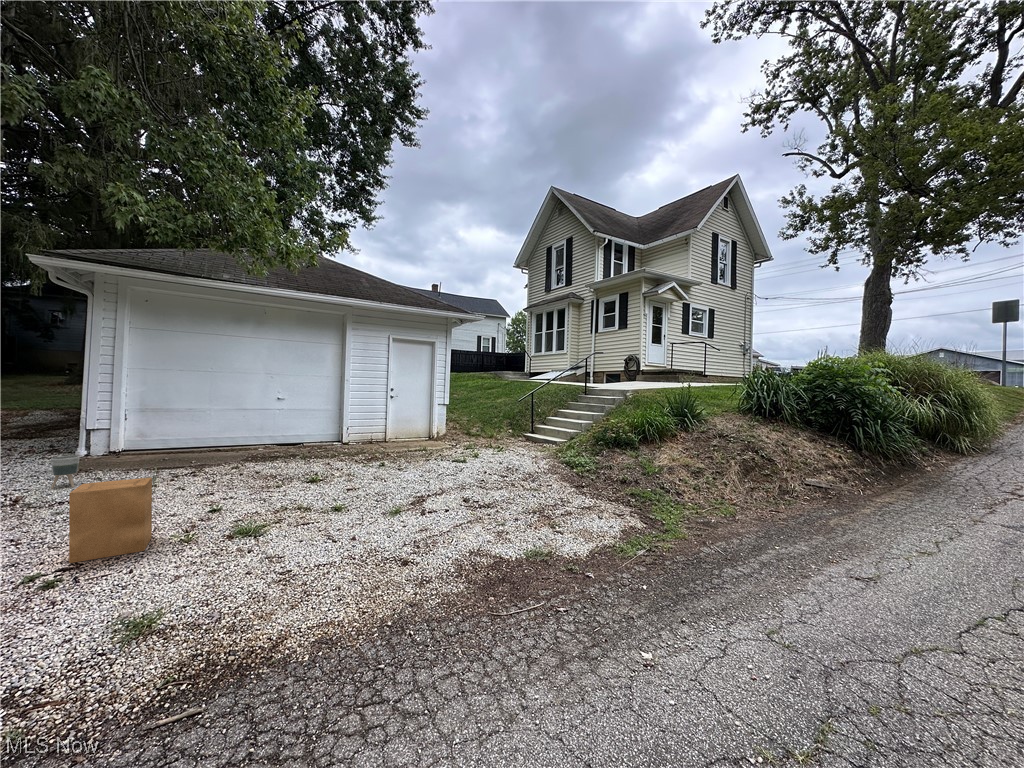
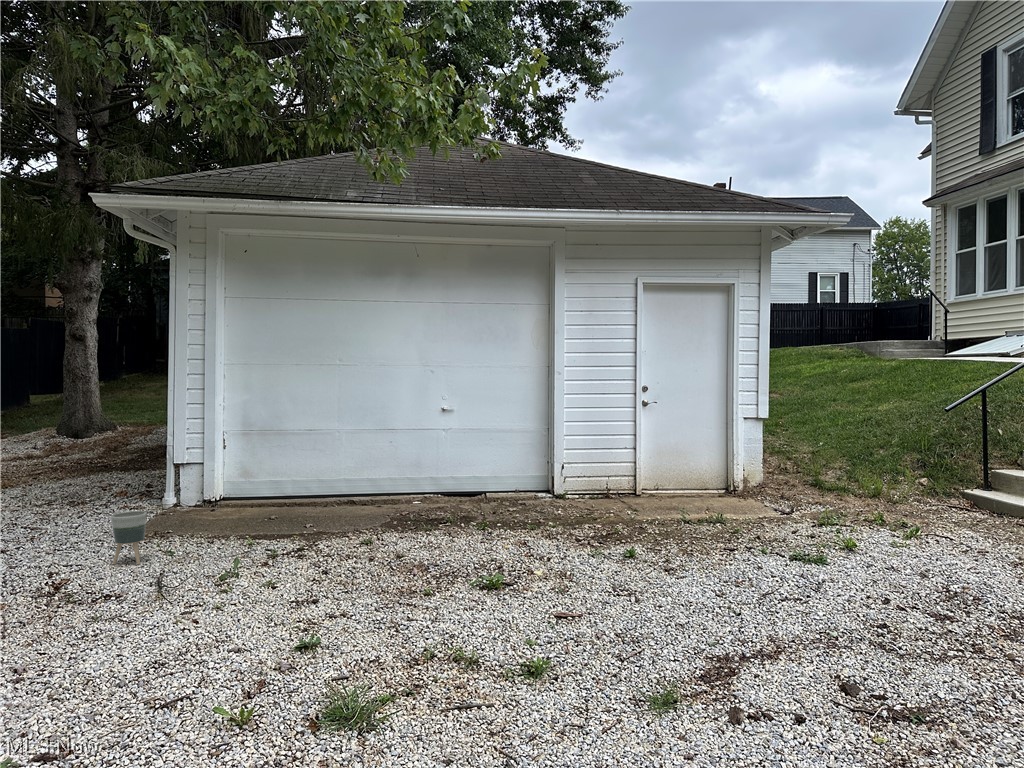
cardboard box: present [69,477,152,563] -> none [57,579,197,740]

